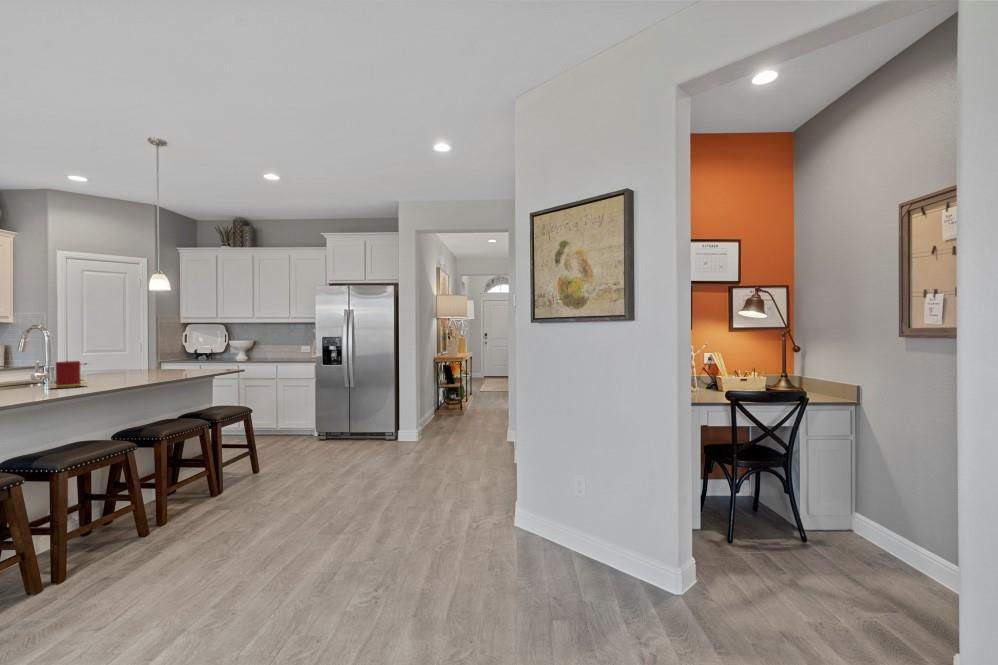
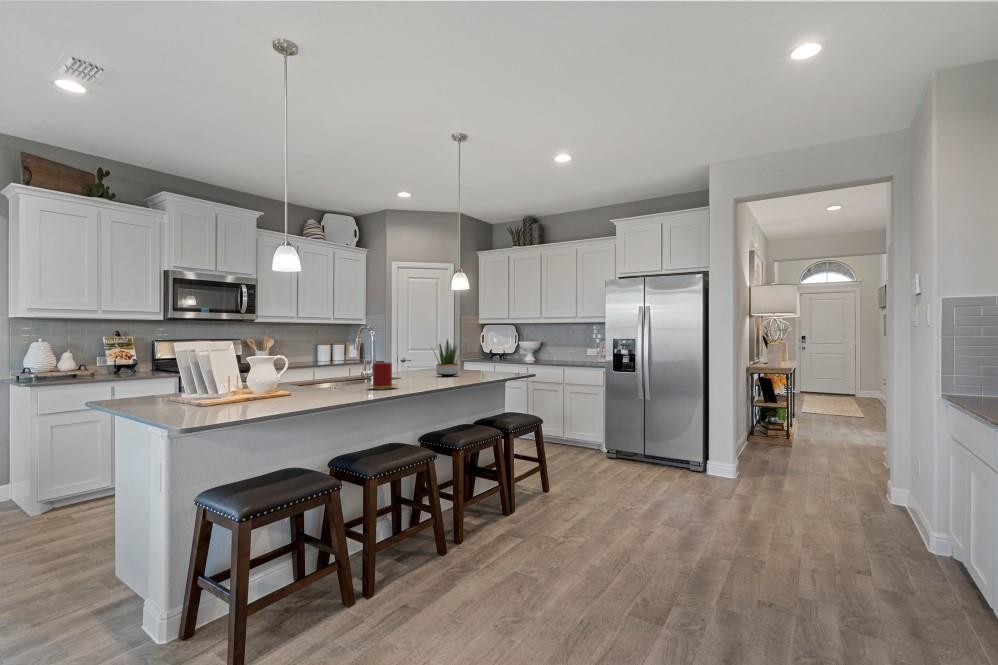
potted plant: none [120,336,169,375] -> present [433,339,461,377]

